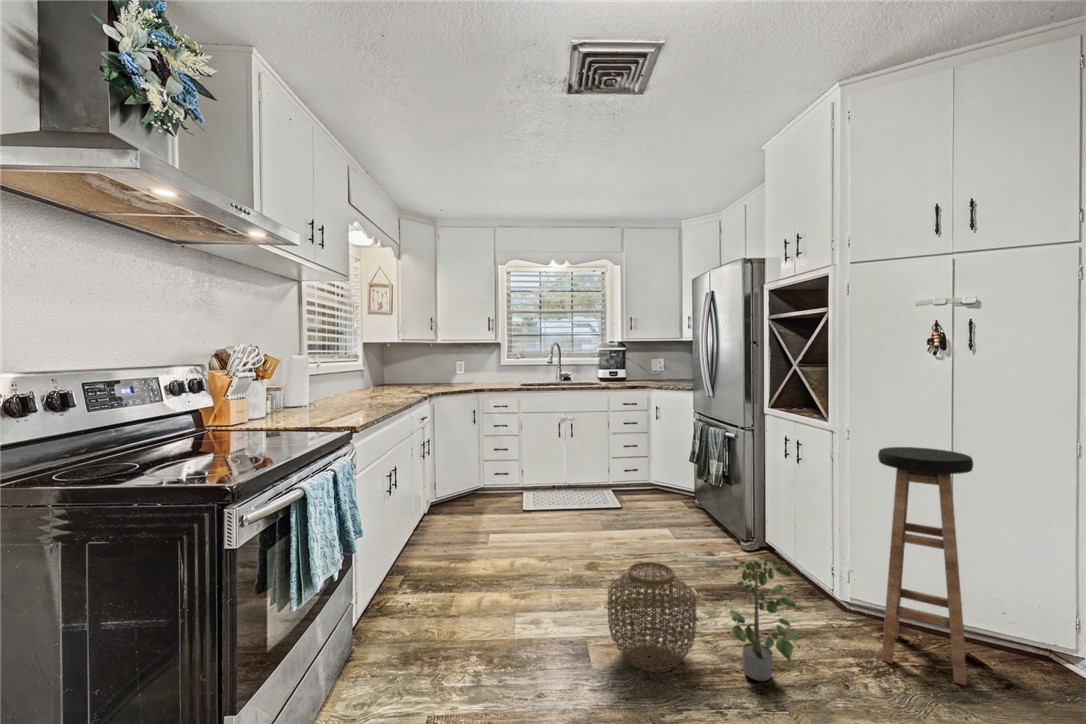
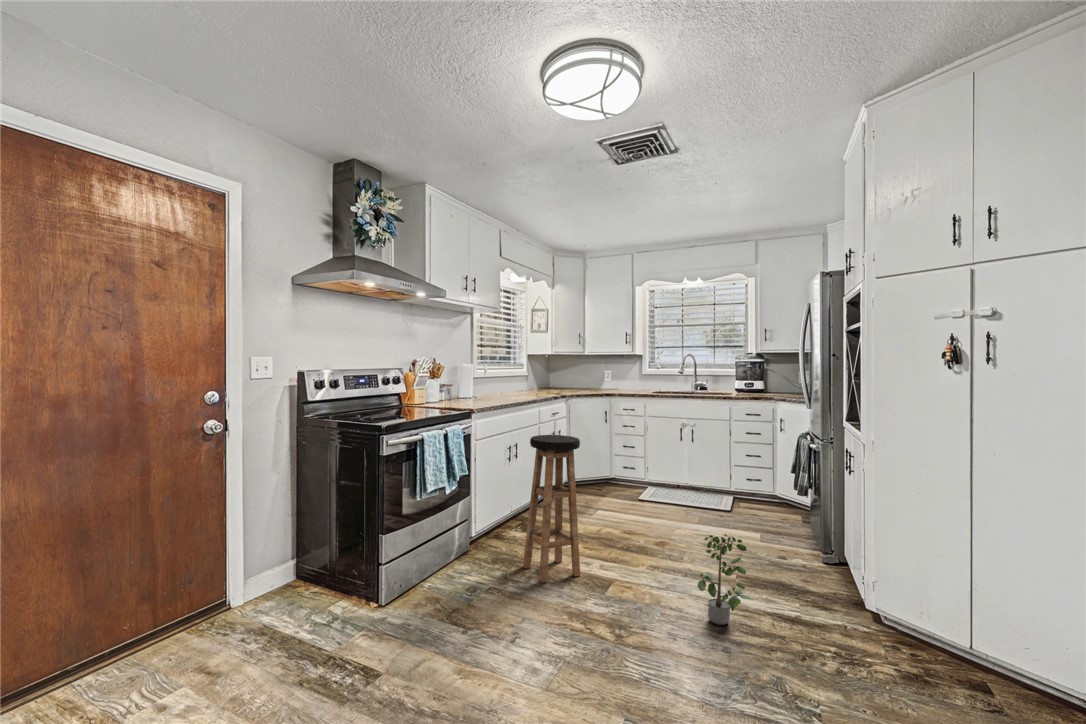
bar stool: present [878,447,973,685] -> present [523,435,580,583]
woven basket: present [608,562,697,672] -> none [620,528,683,604]

